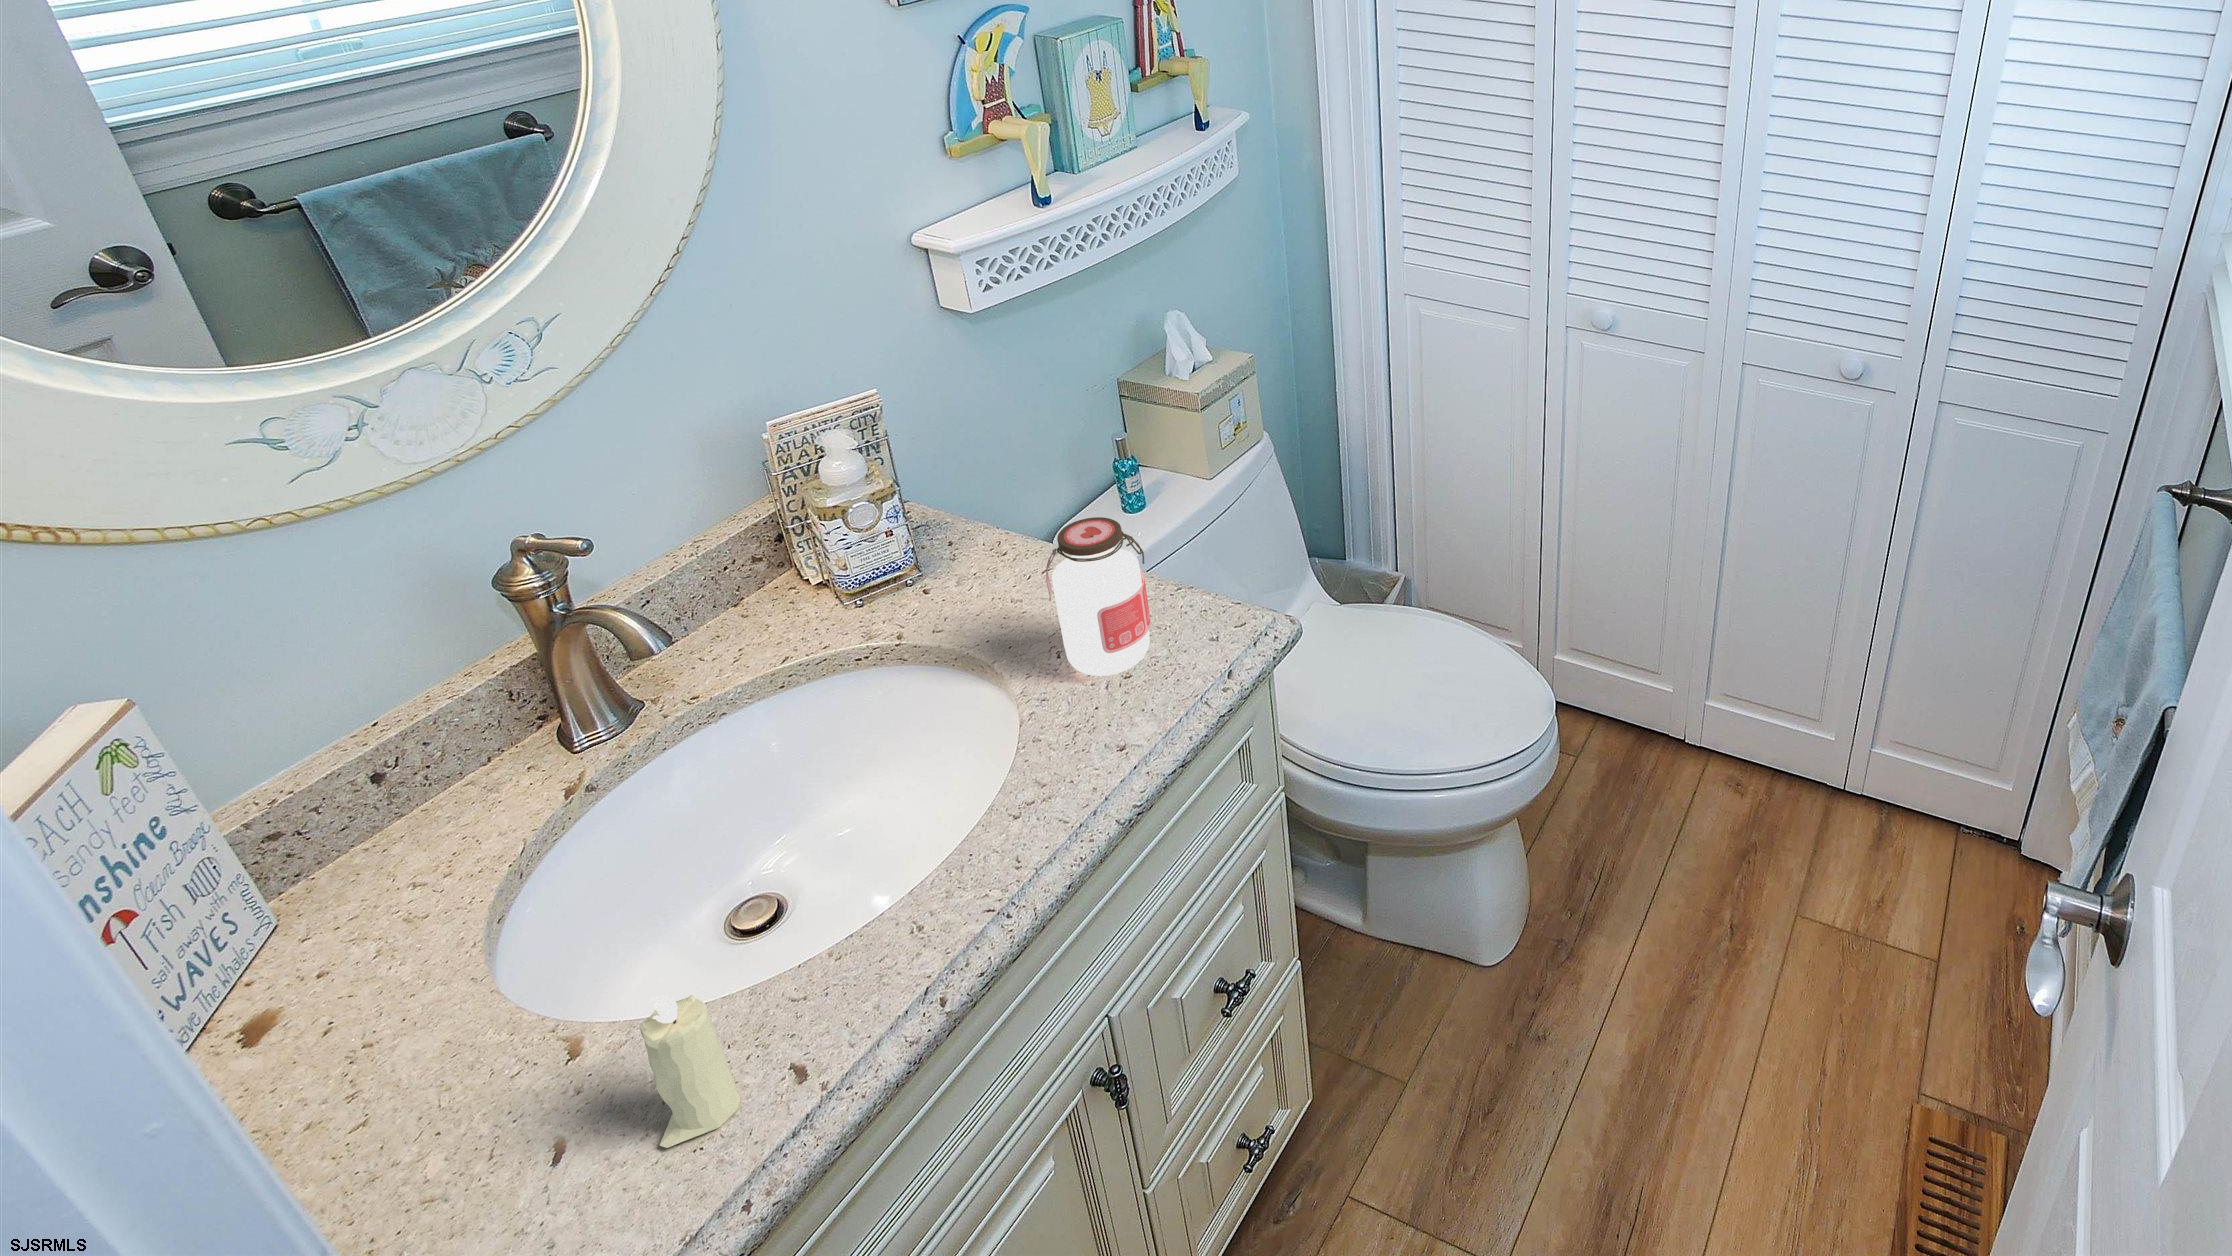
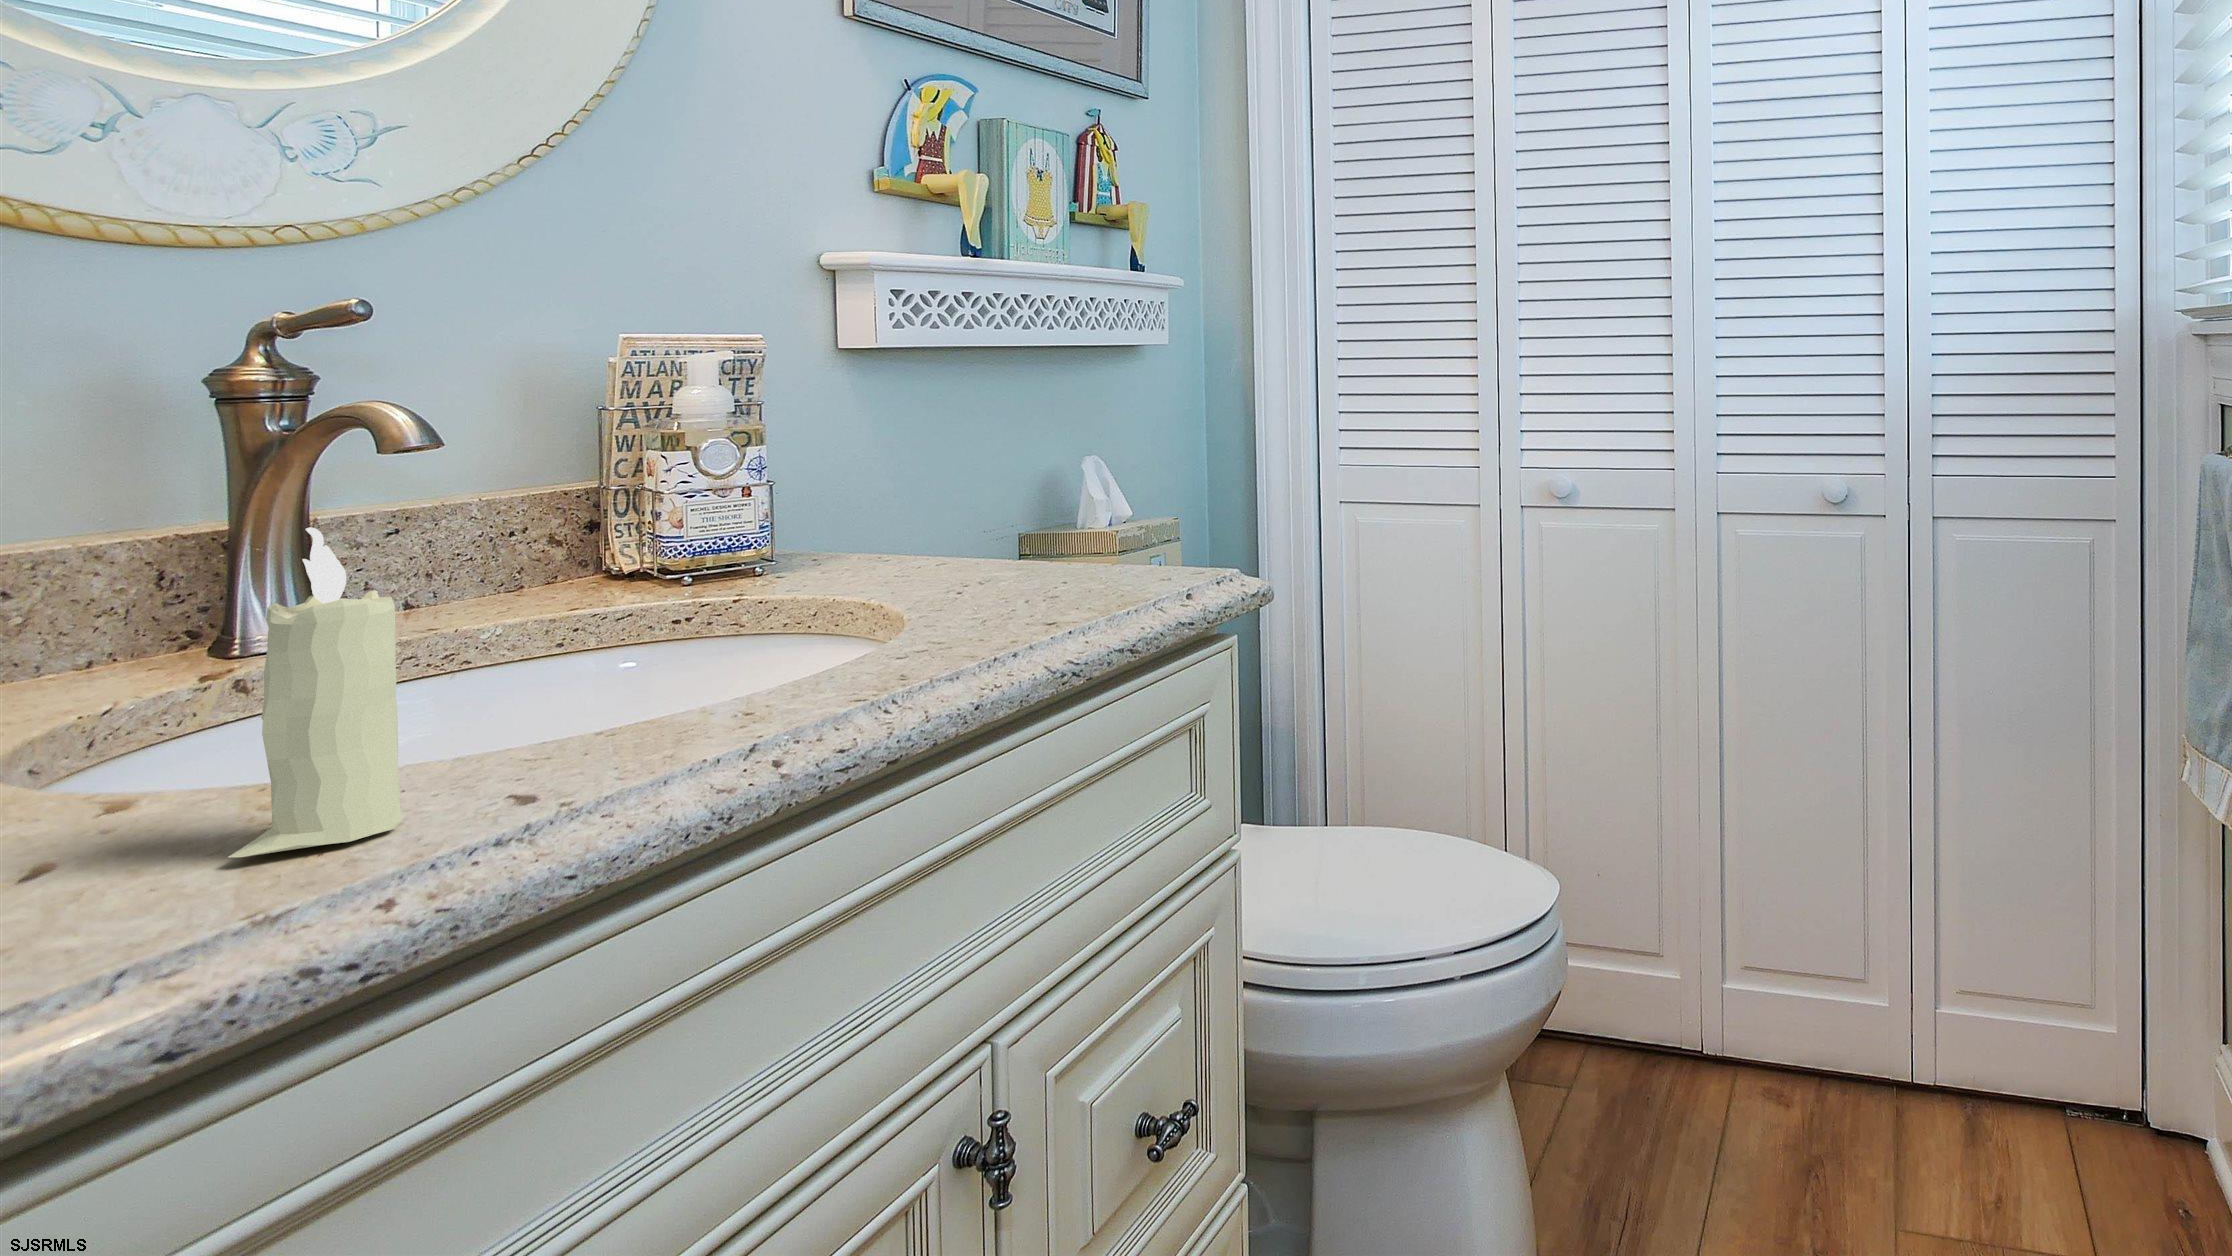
jar: present [1046,517,1151,676] -> none [965,394,1092,595]

